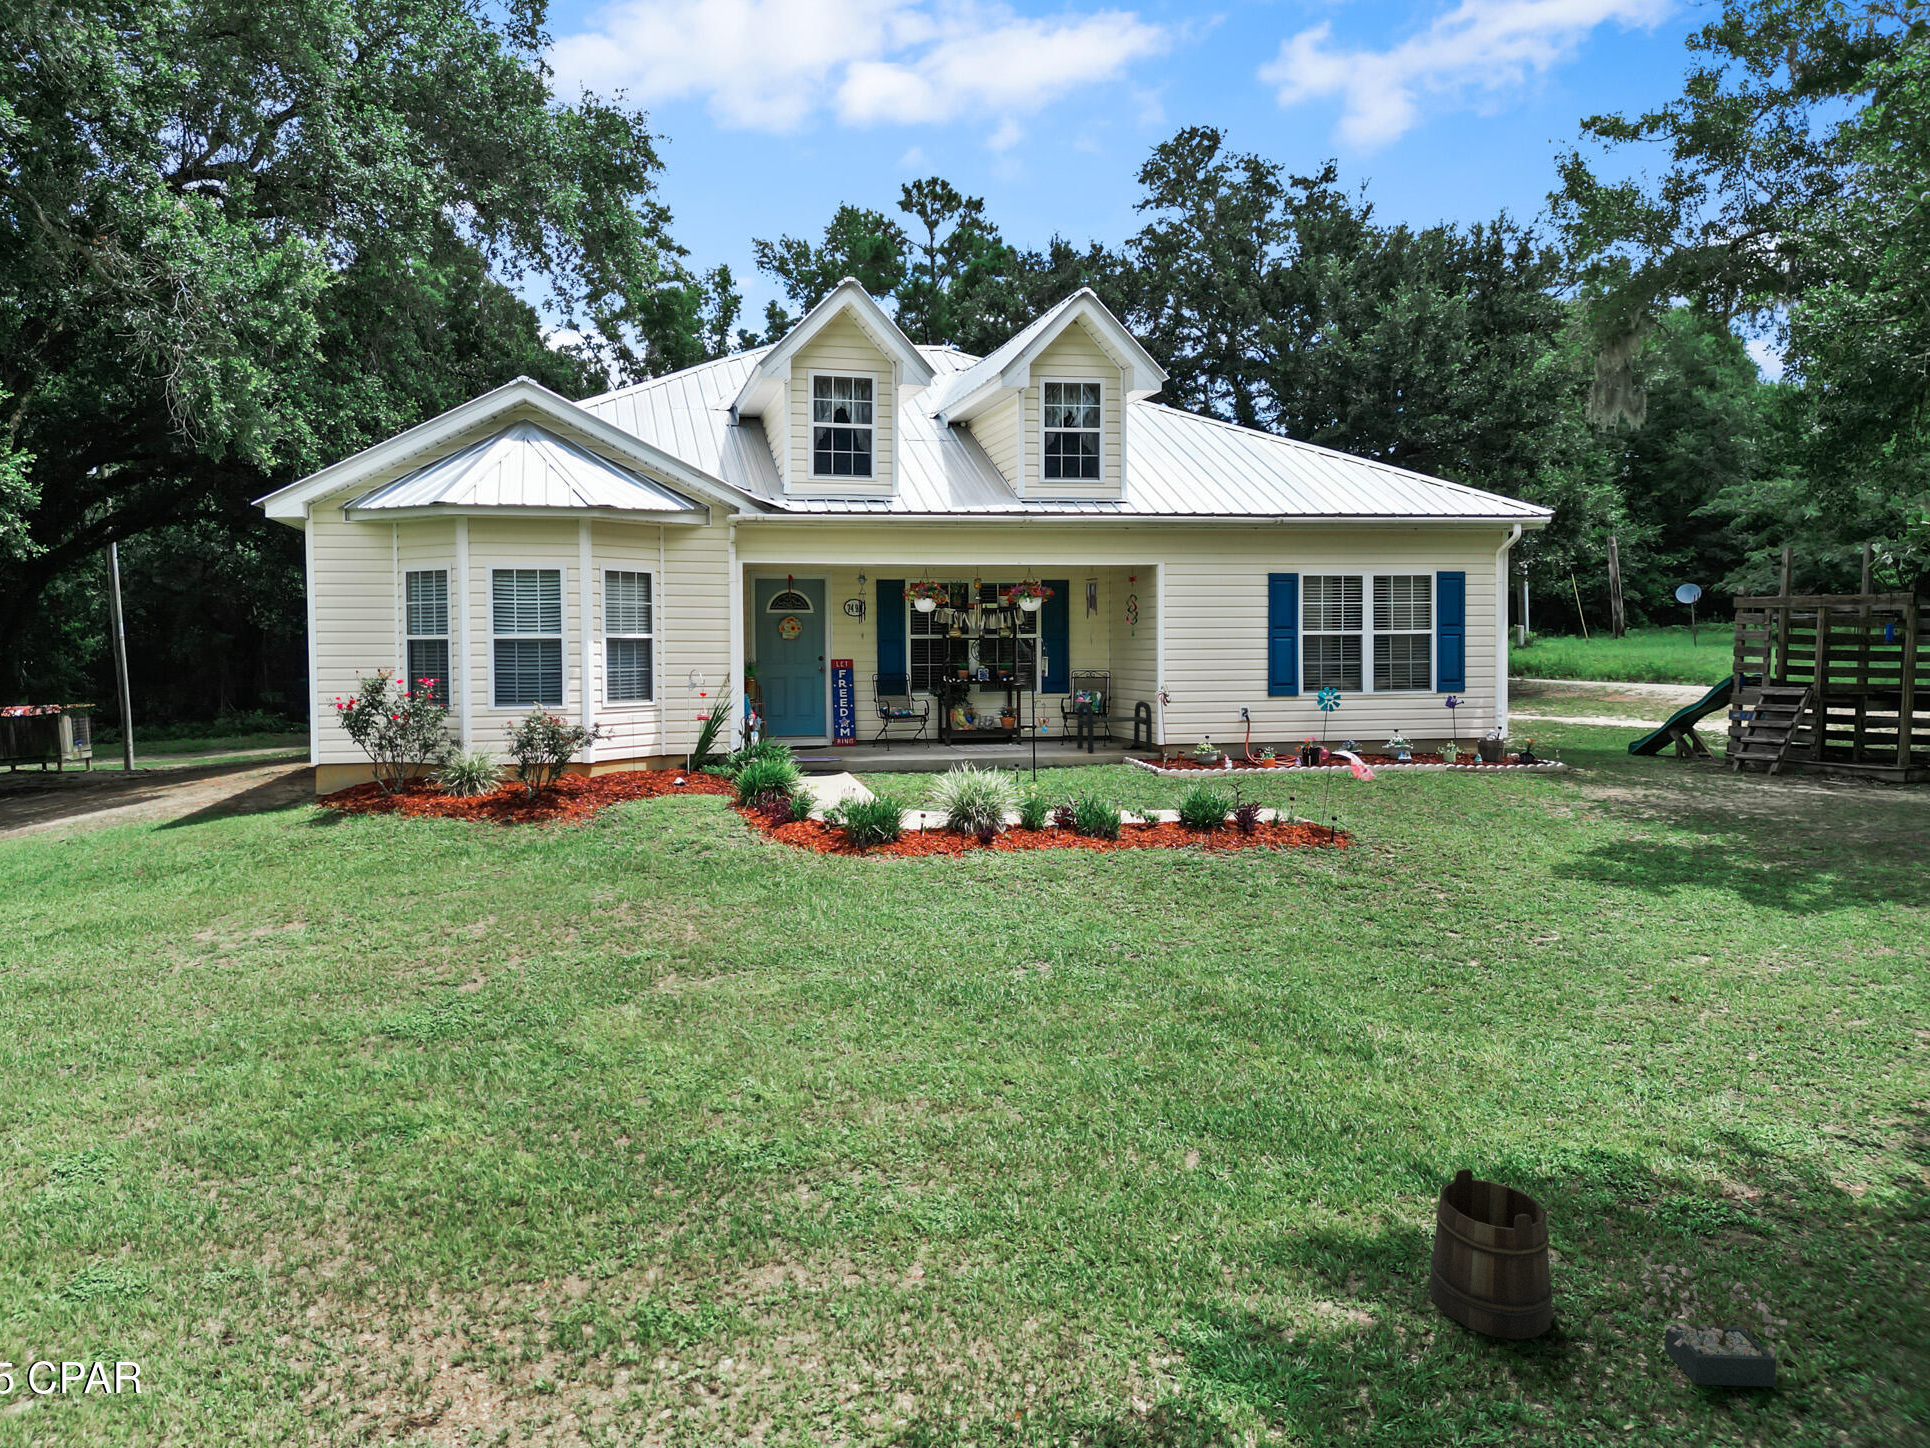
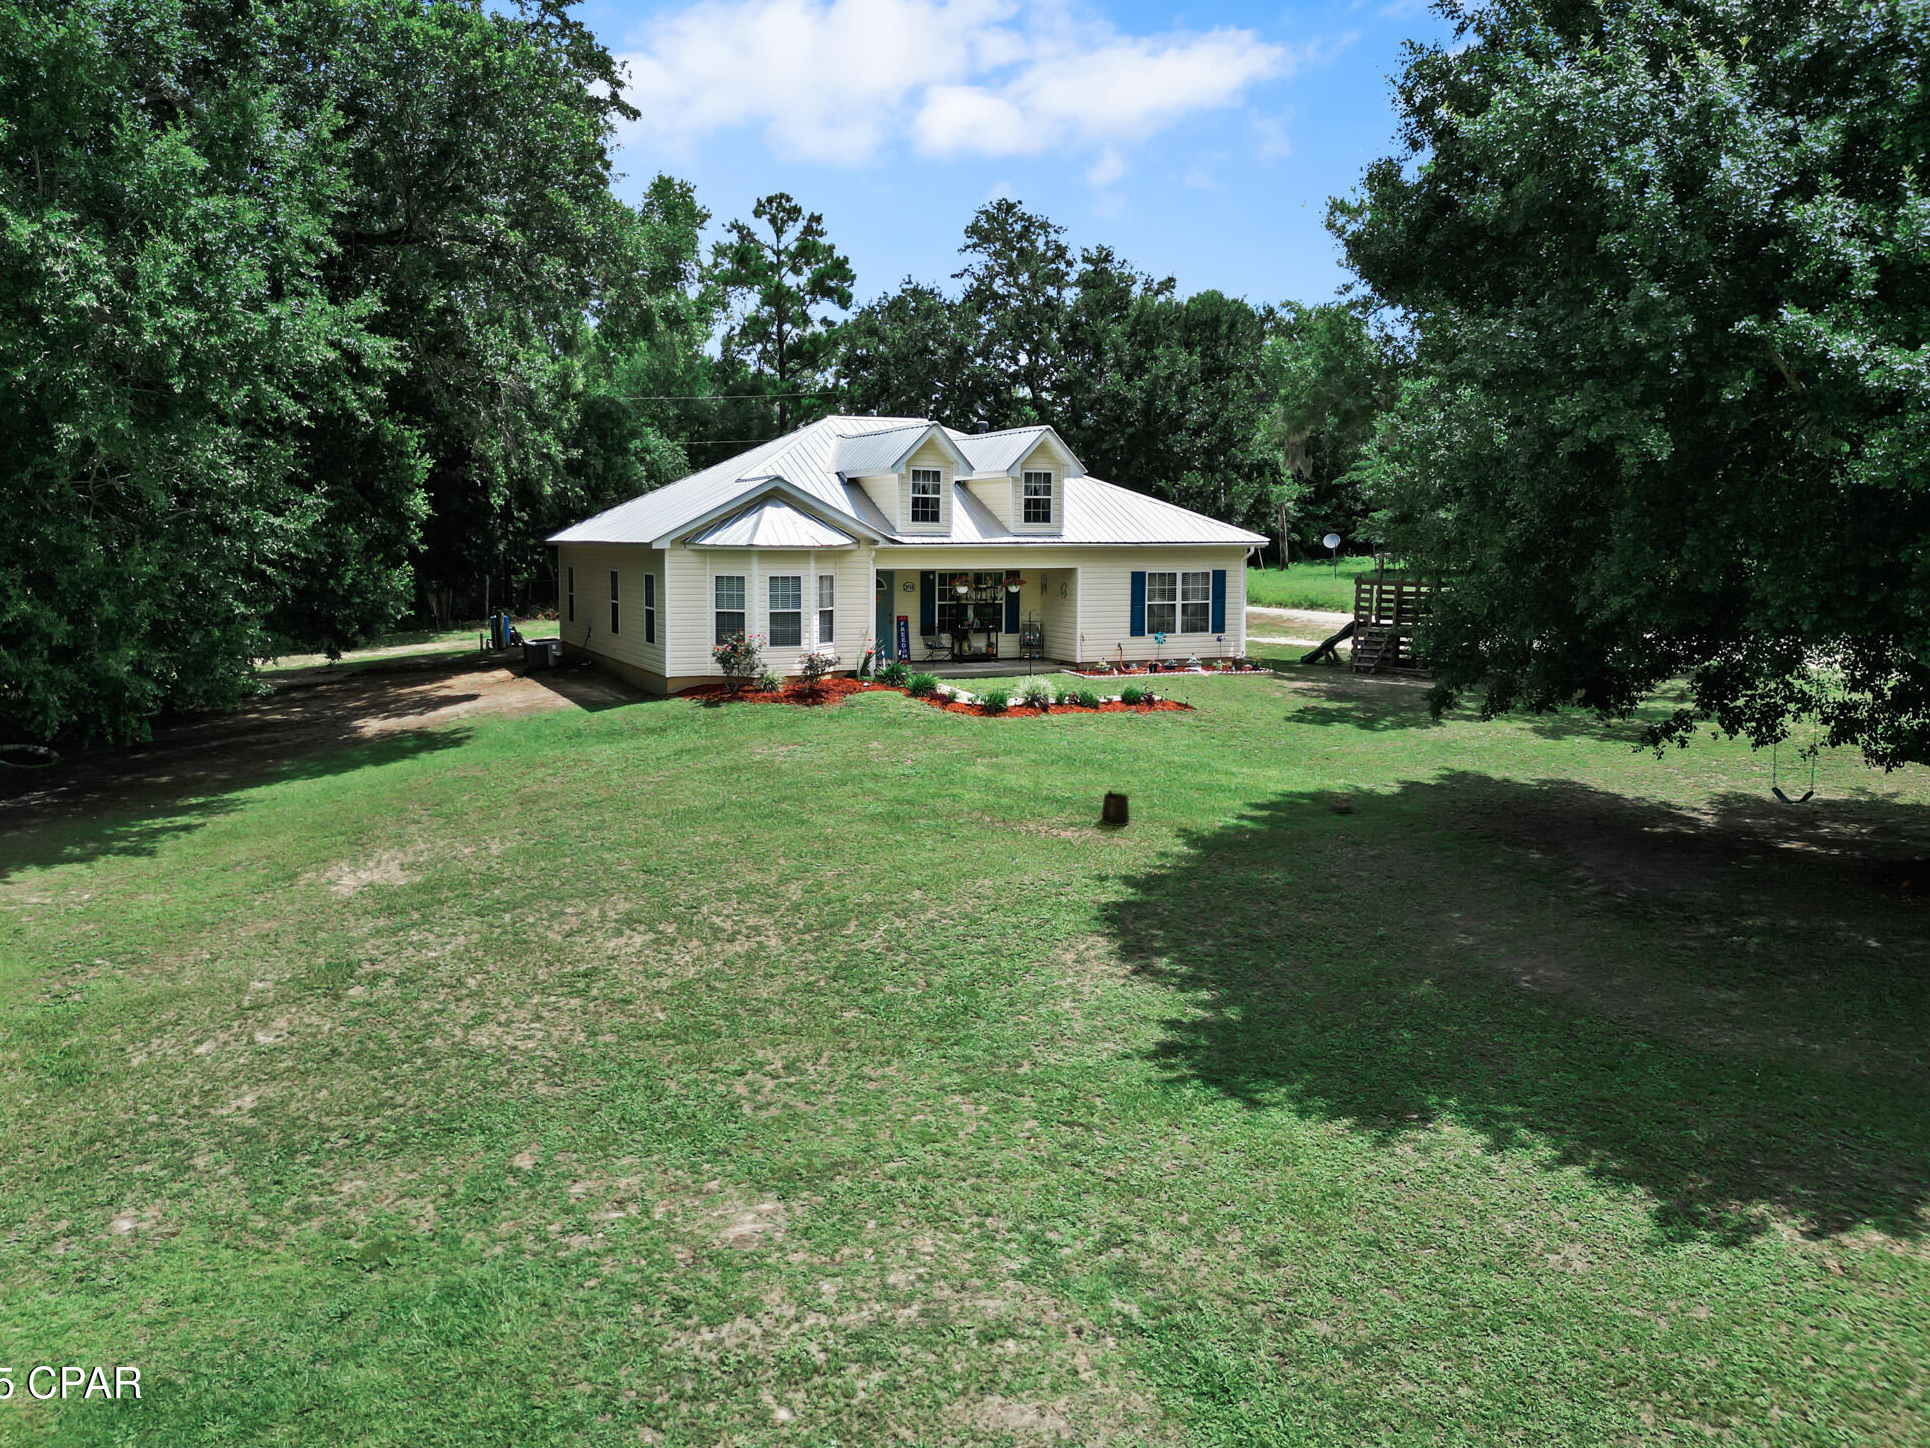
bench: present [1077,701,1152,753] -> none [1034,640,1074,668]
bucket: present [1429,1169,1552,1340] -> present [1101,790,1130,826]

